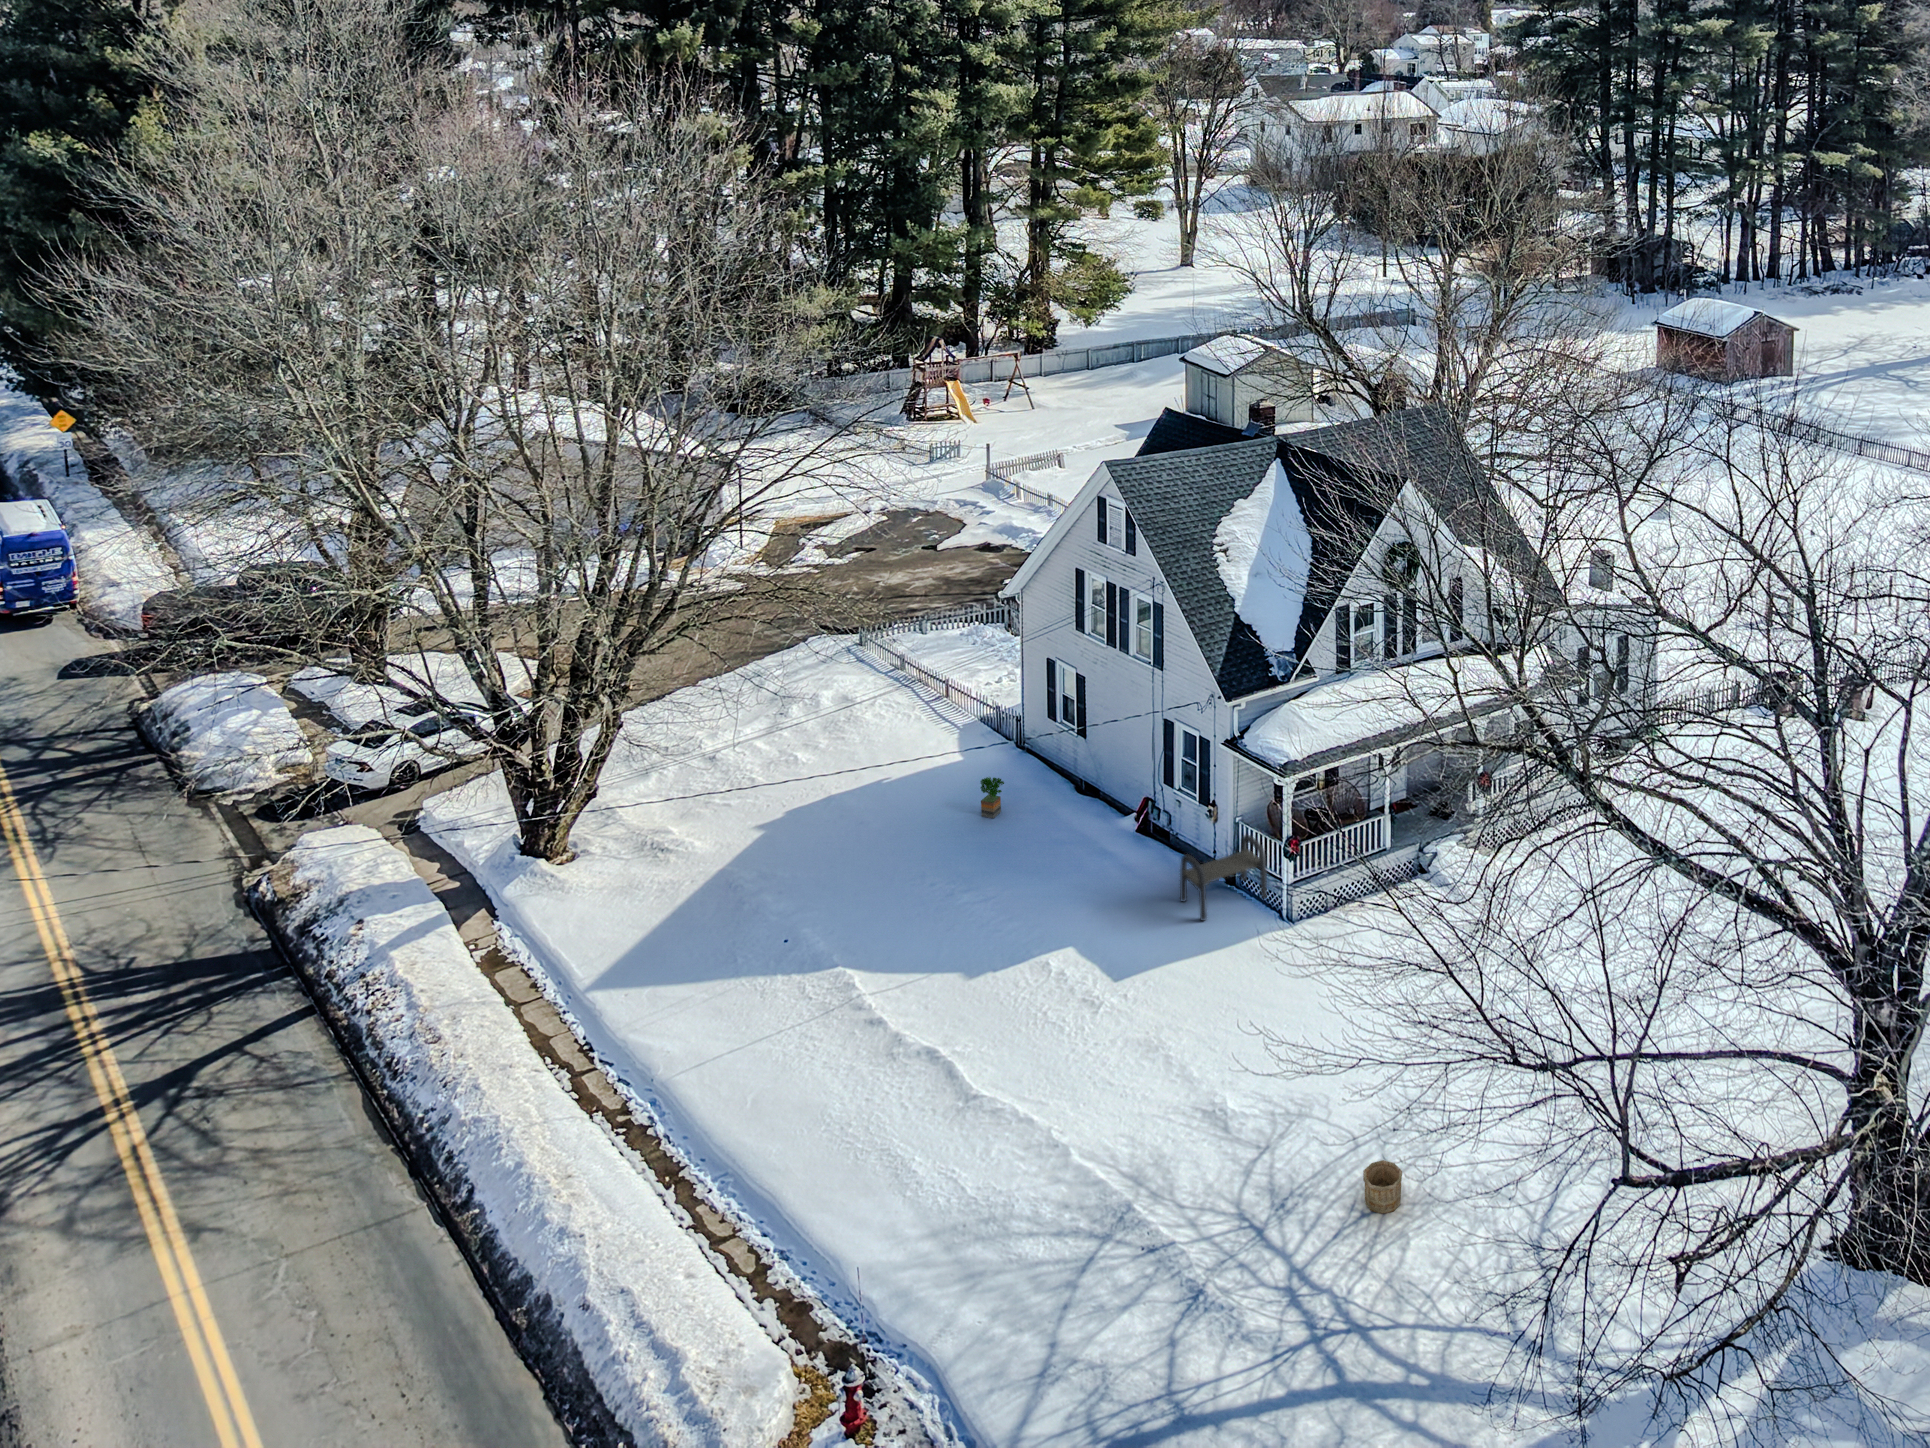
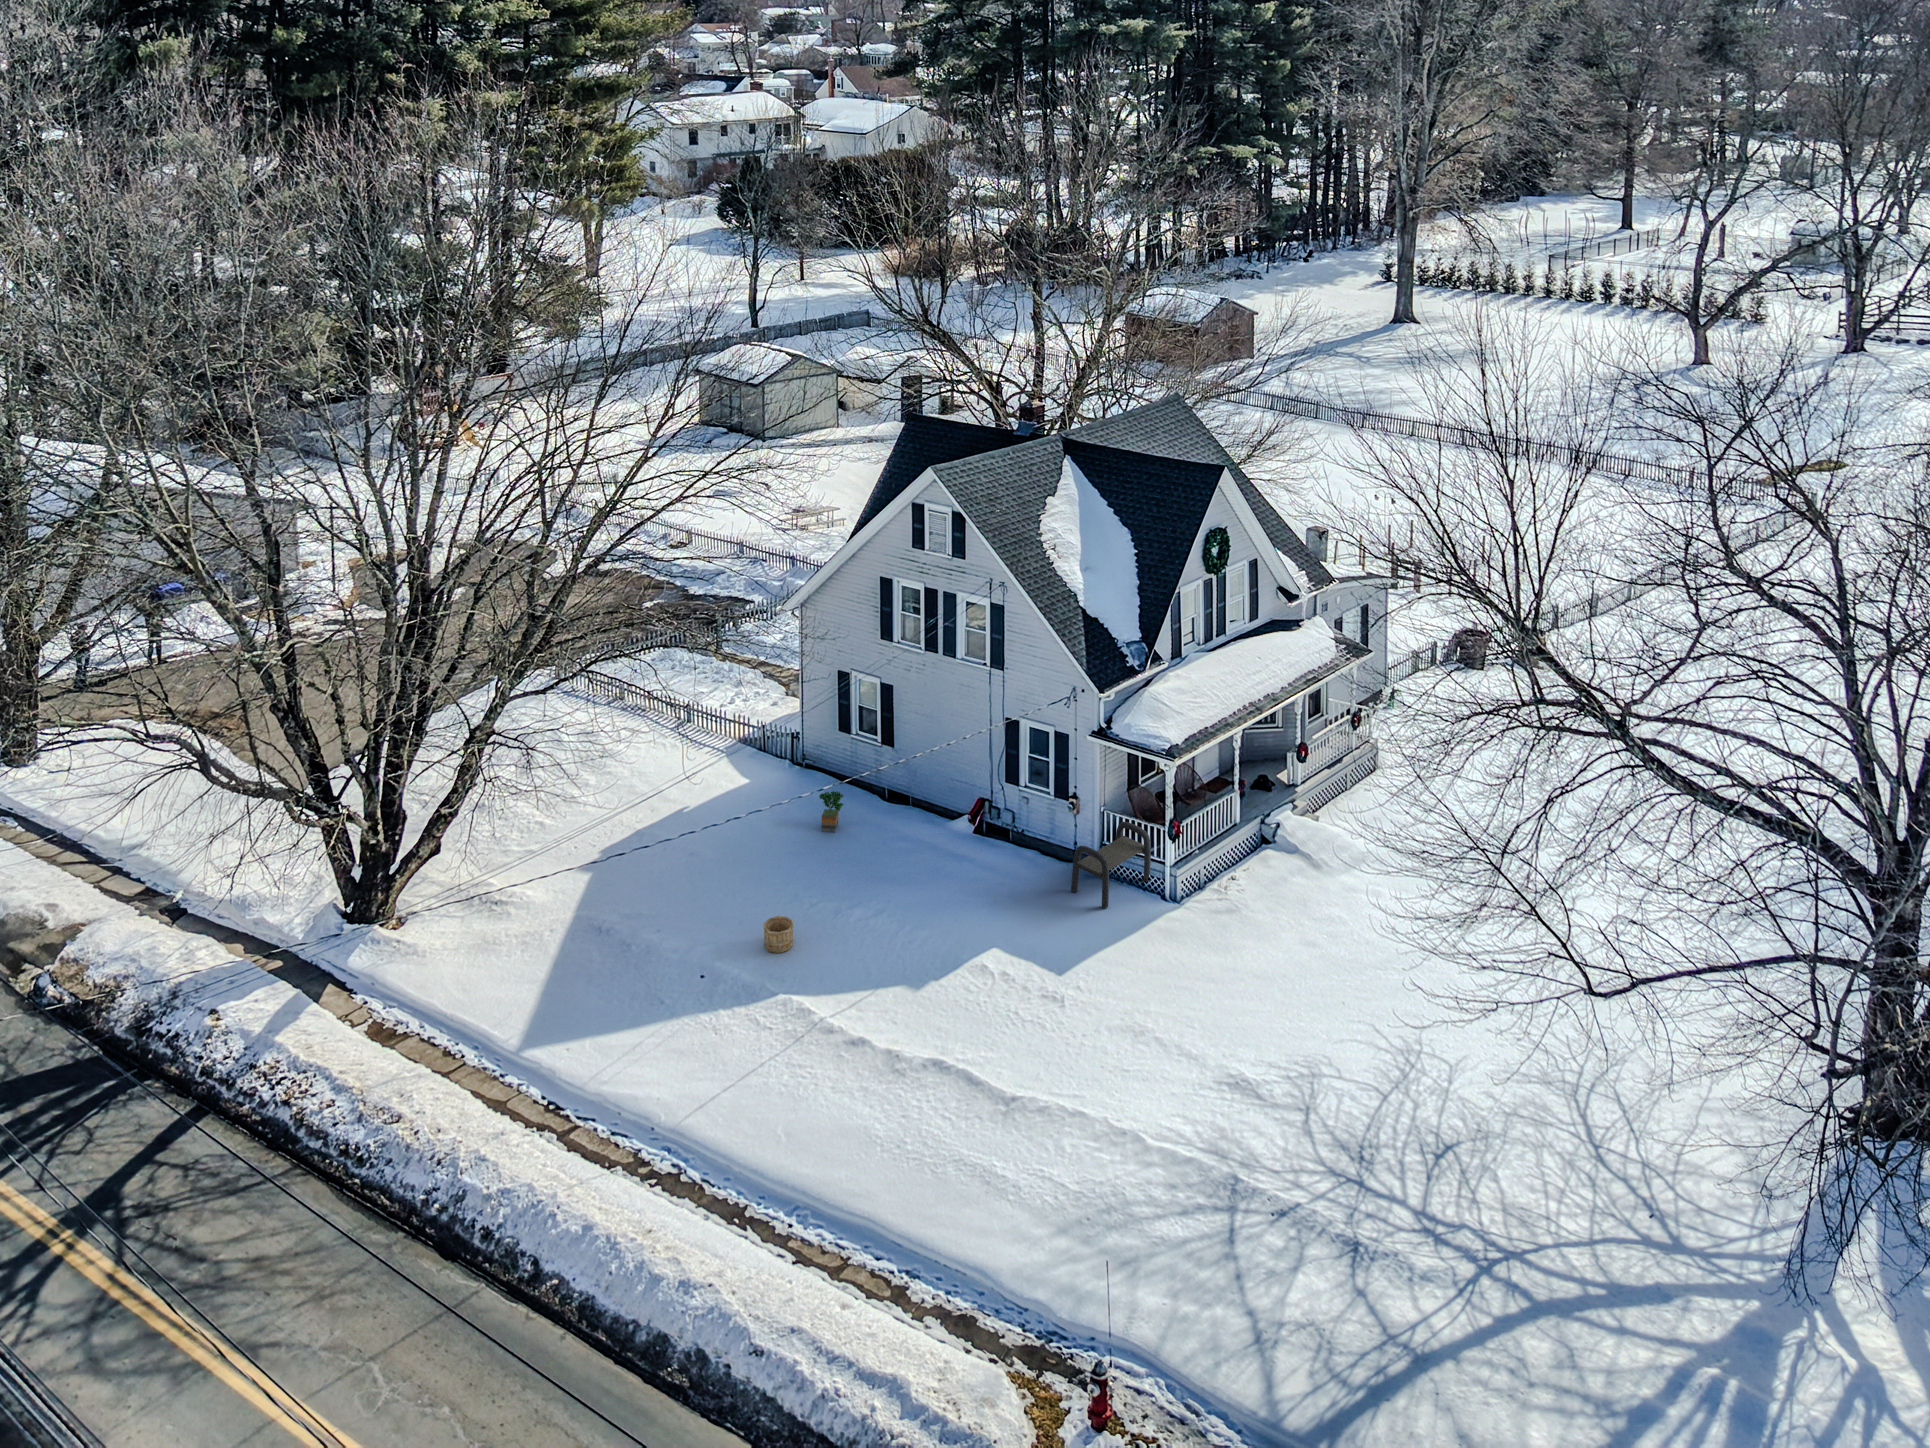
wooden bucket: present [1363,1160,1402,1214] -> present [763,916,794,953]

